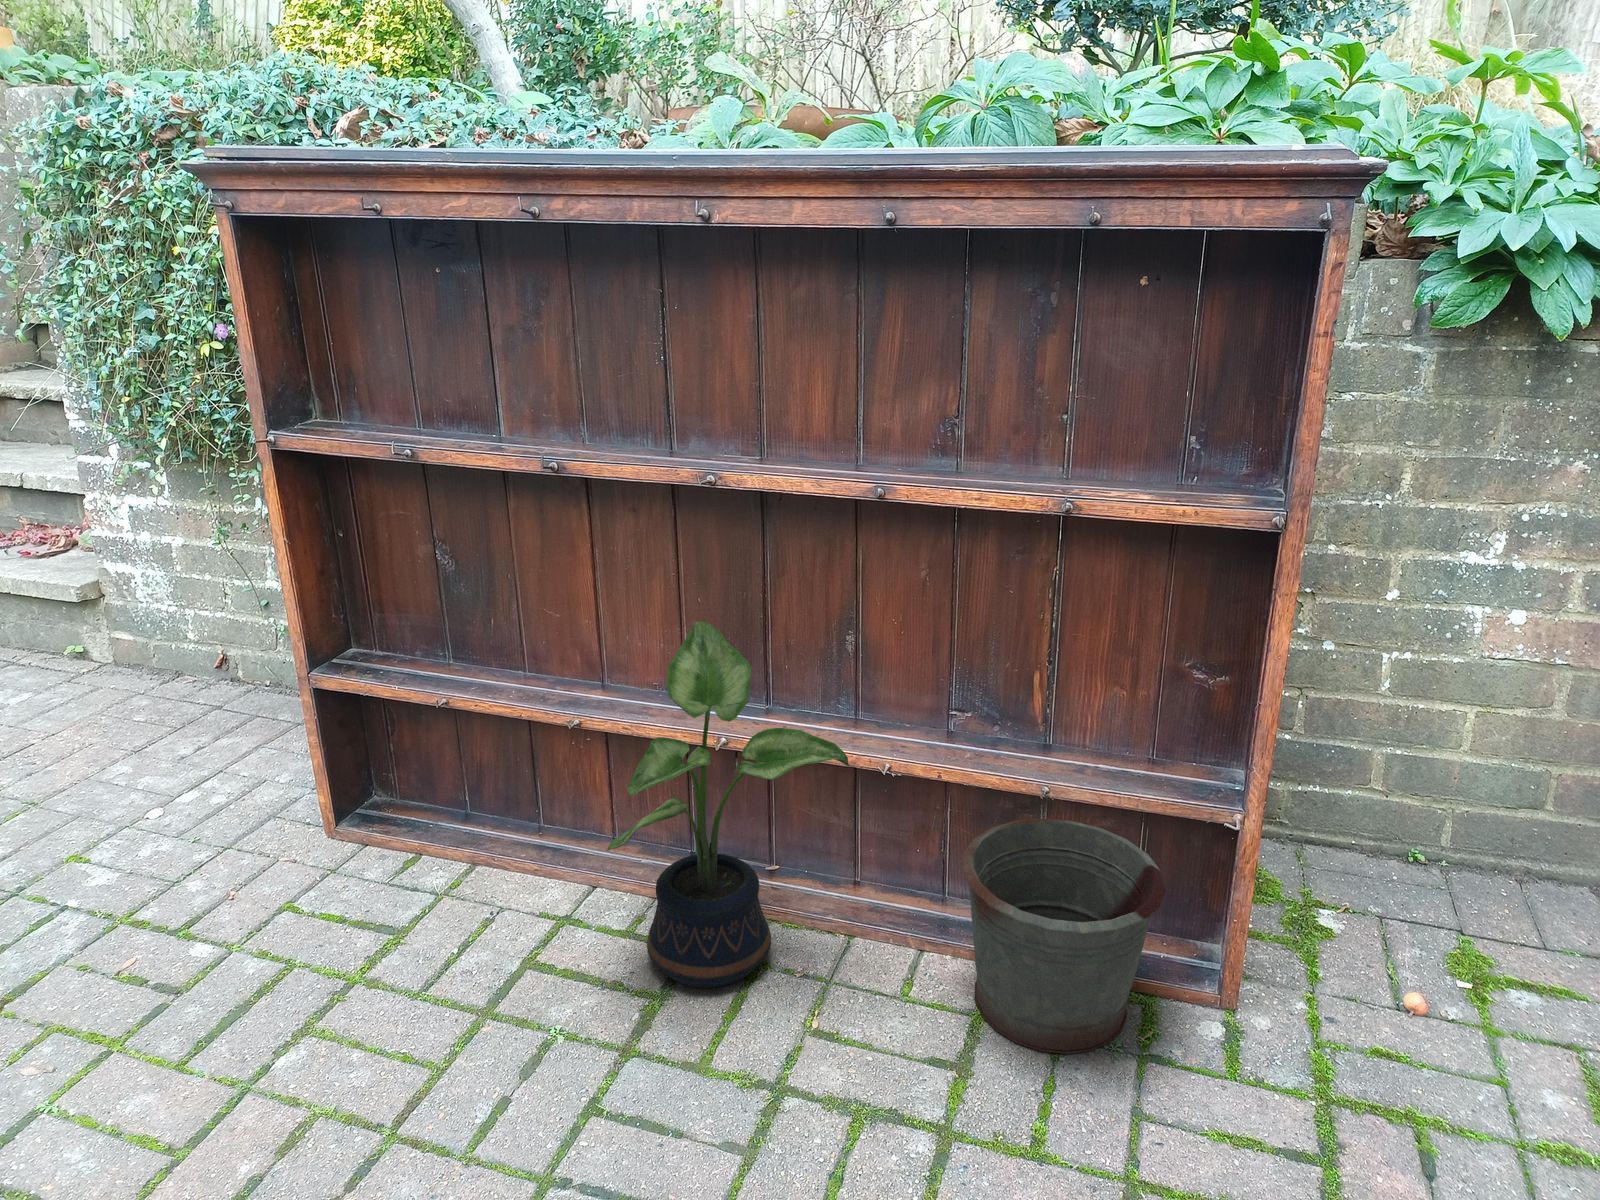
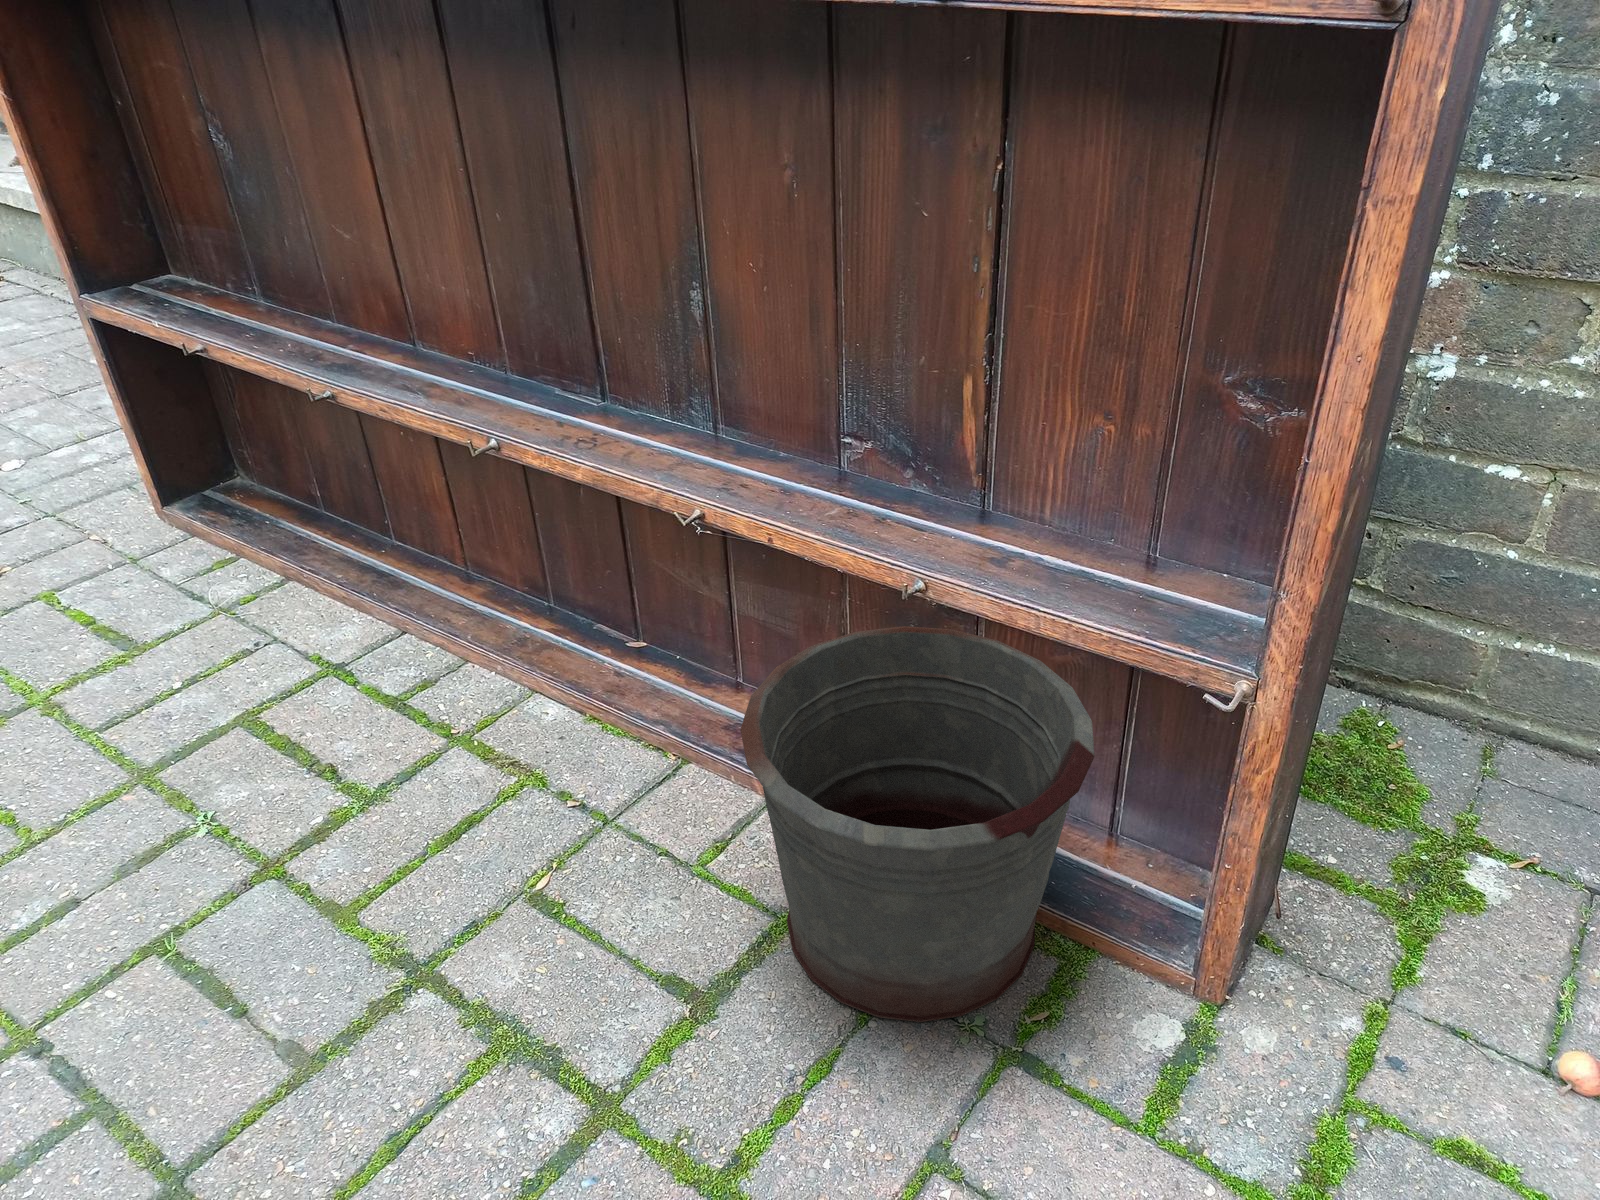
potted plant: present [607,621,849,988] -> none [207,252,606,799]

